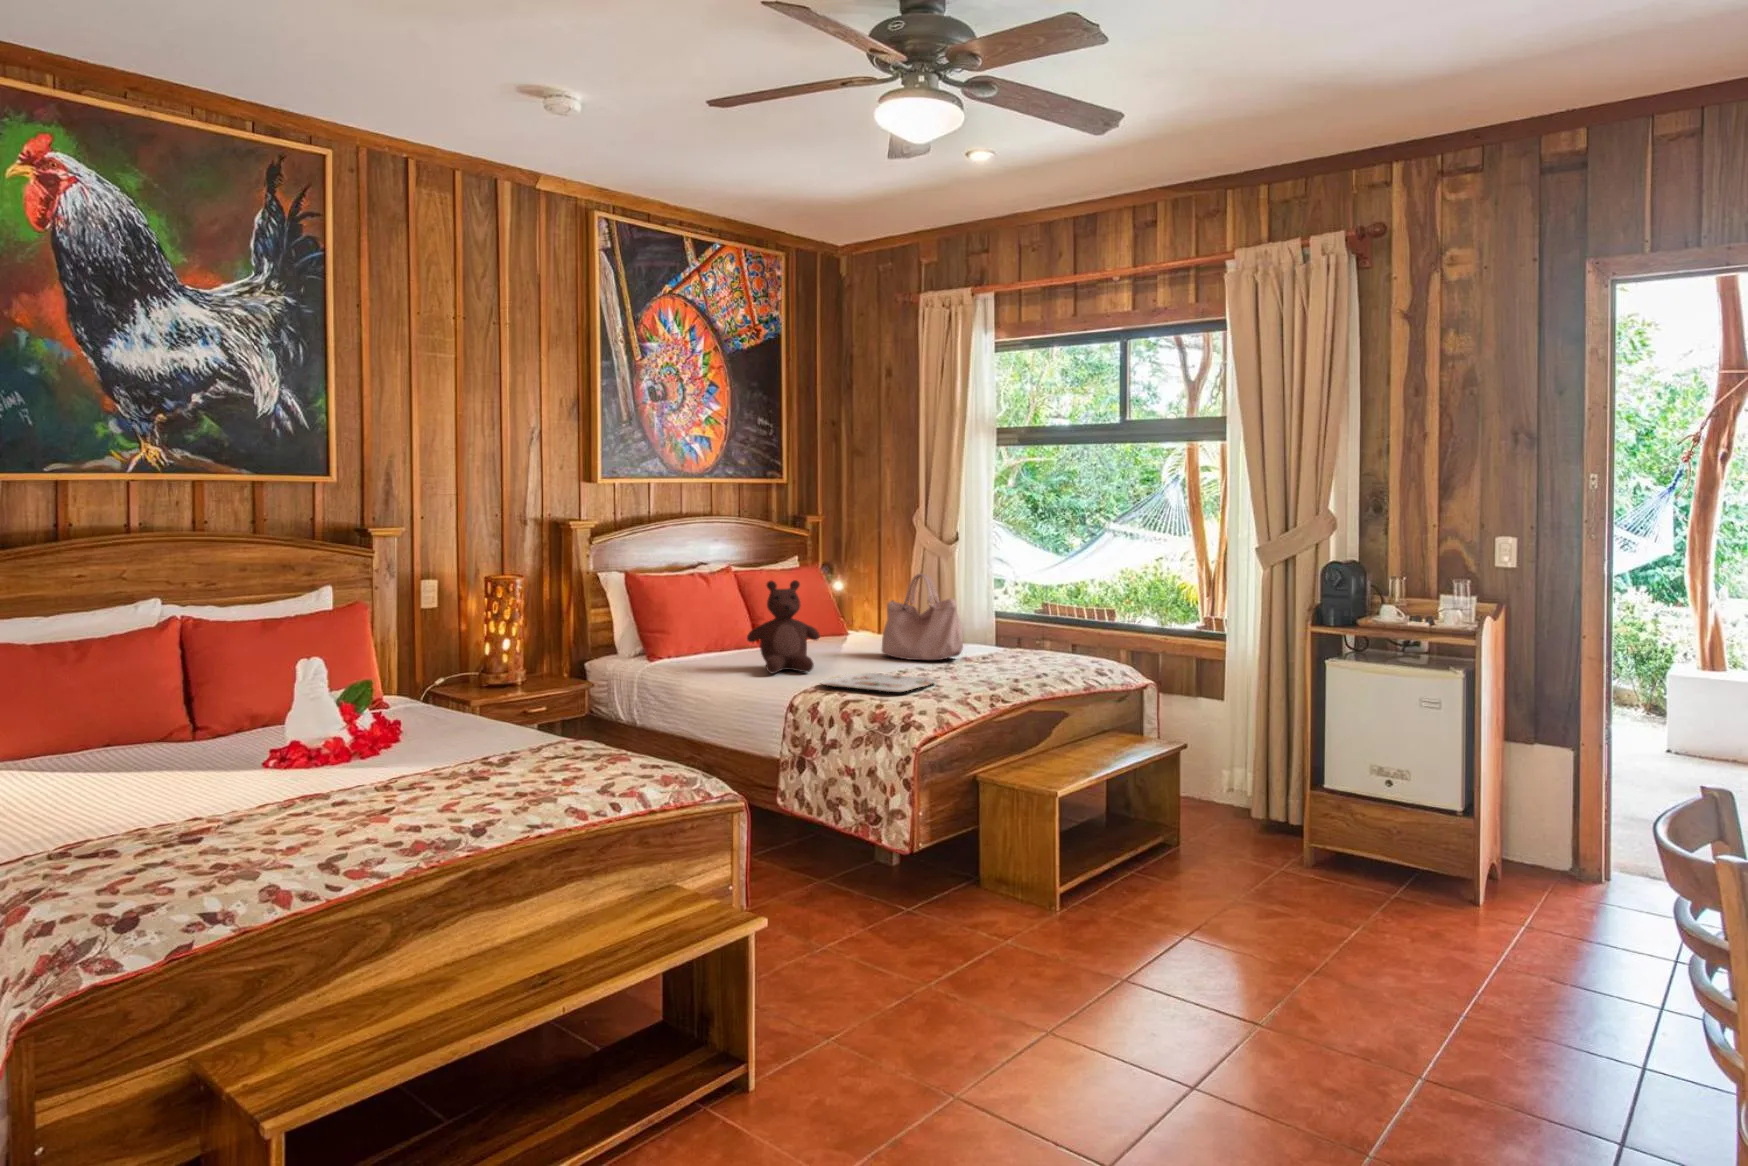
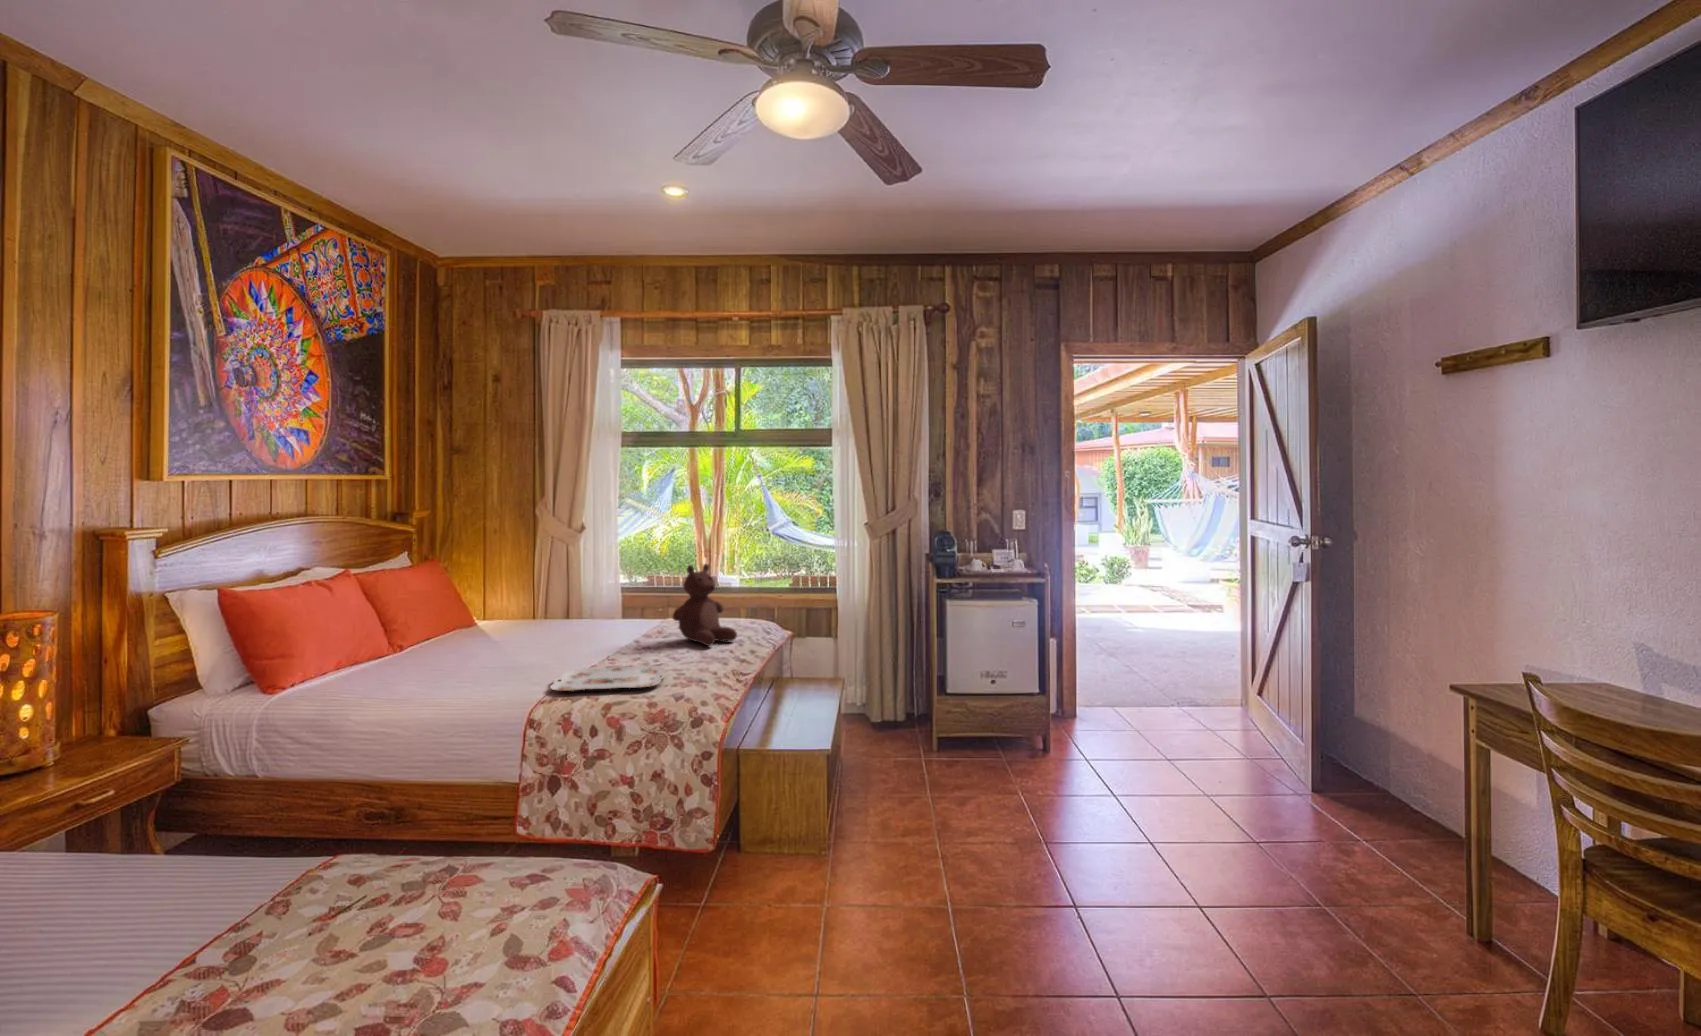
handbag: present [882,574,963,660] -> none [555,566,645,648]
teddy bear: present [747,580,820,673] -> present [673,564,737,646]

